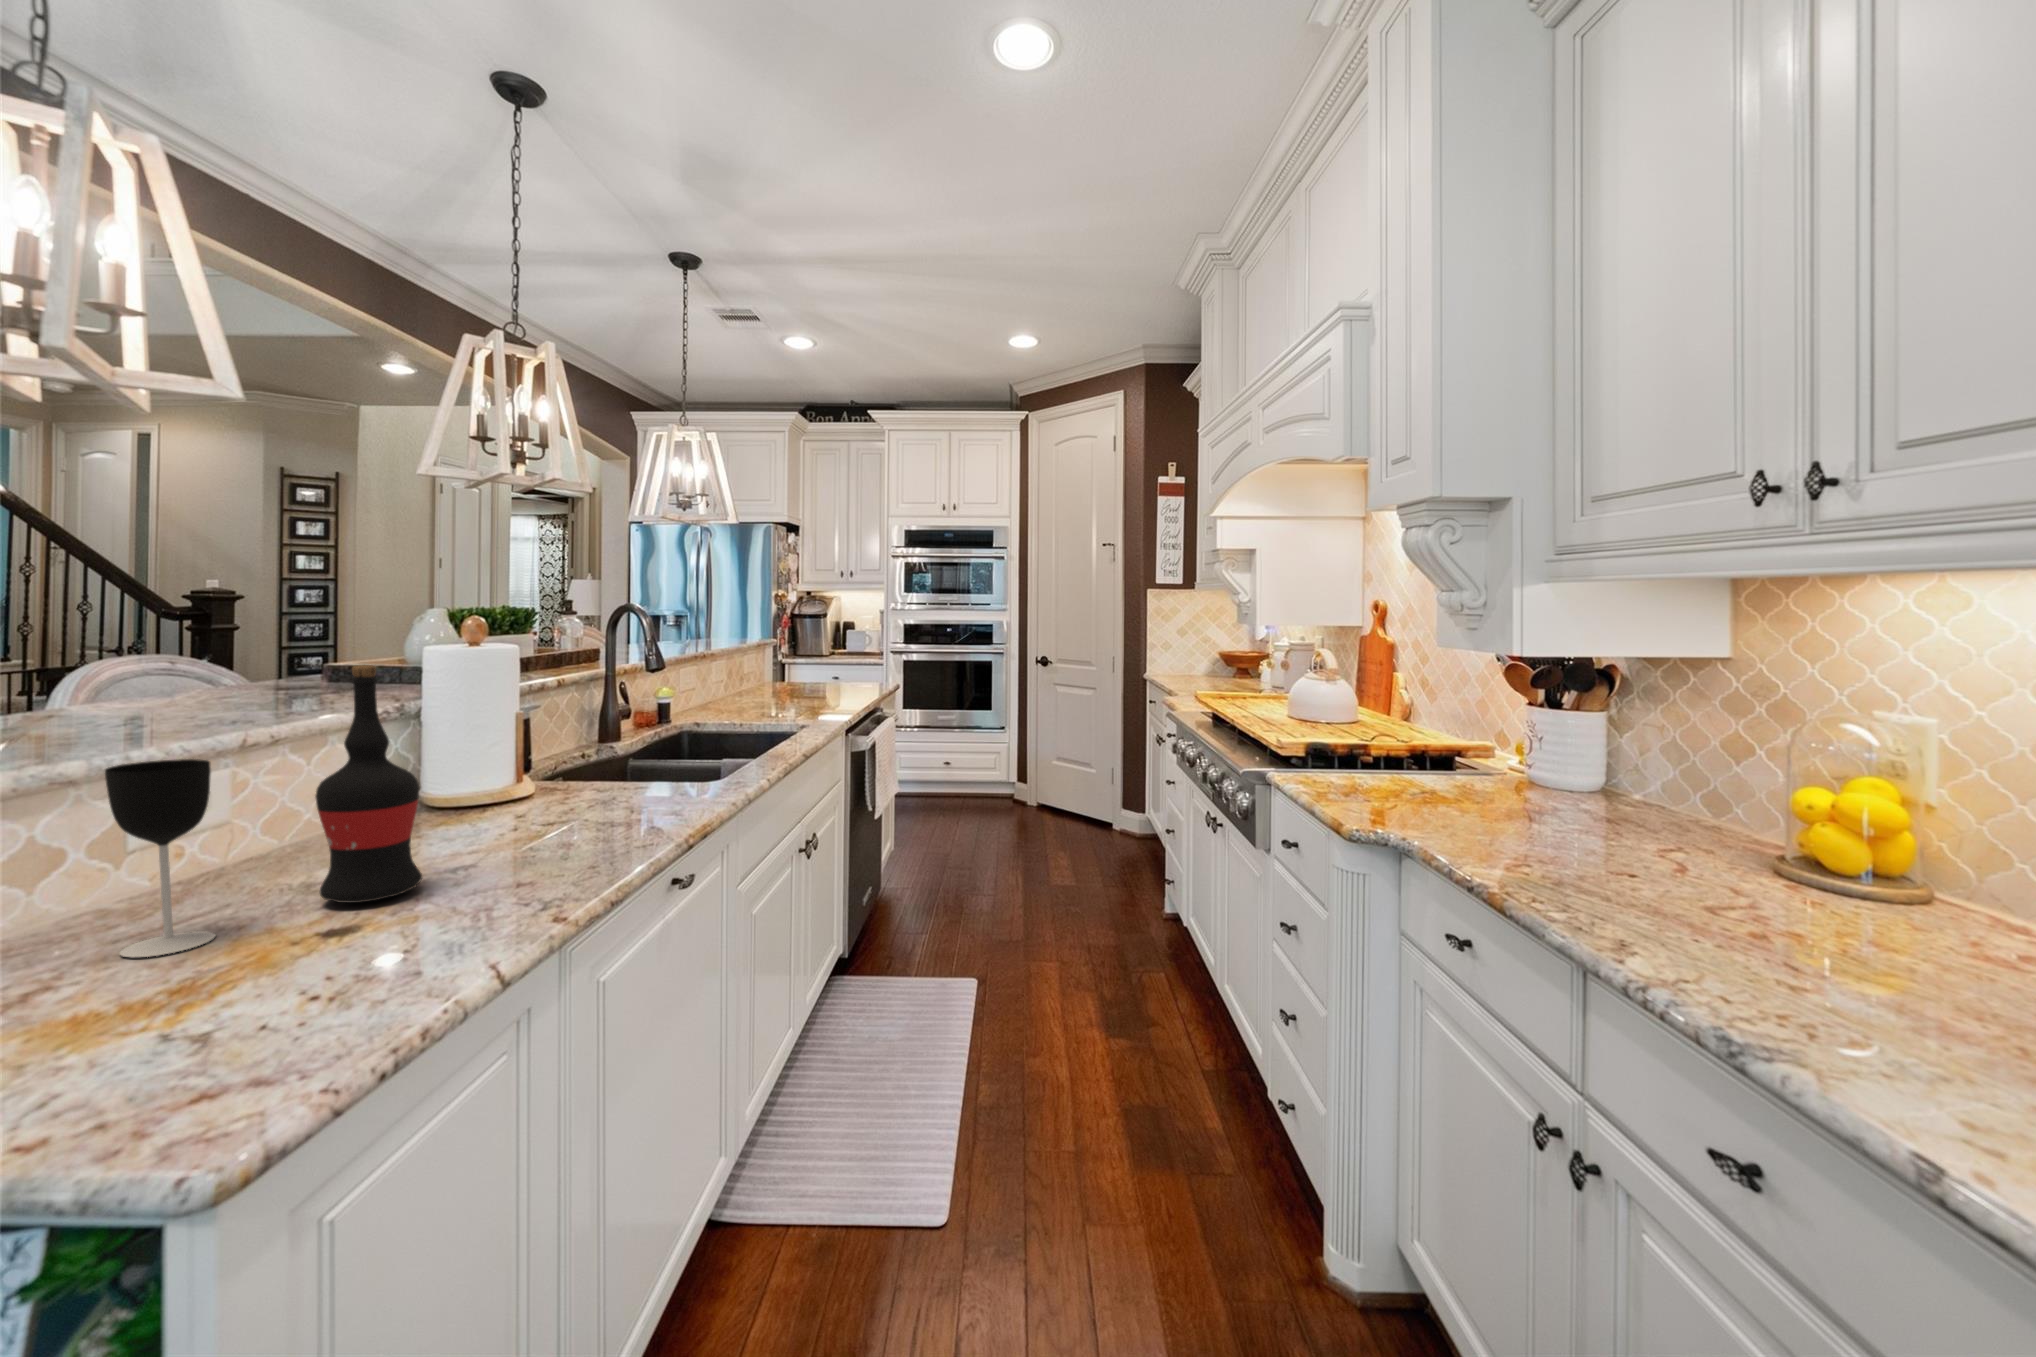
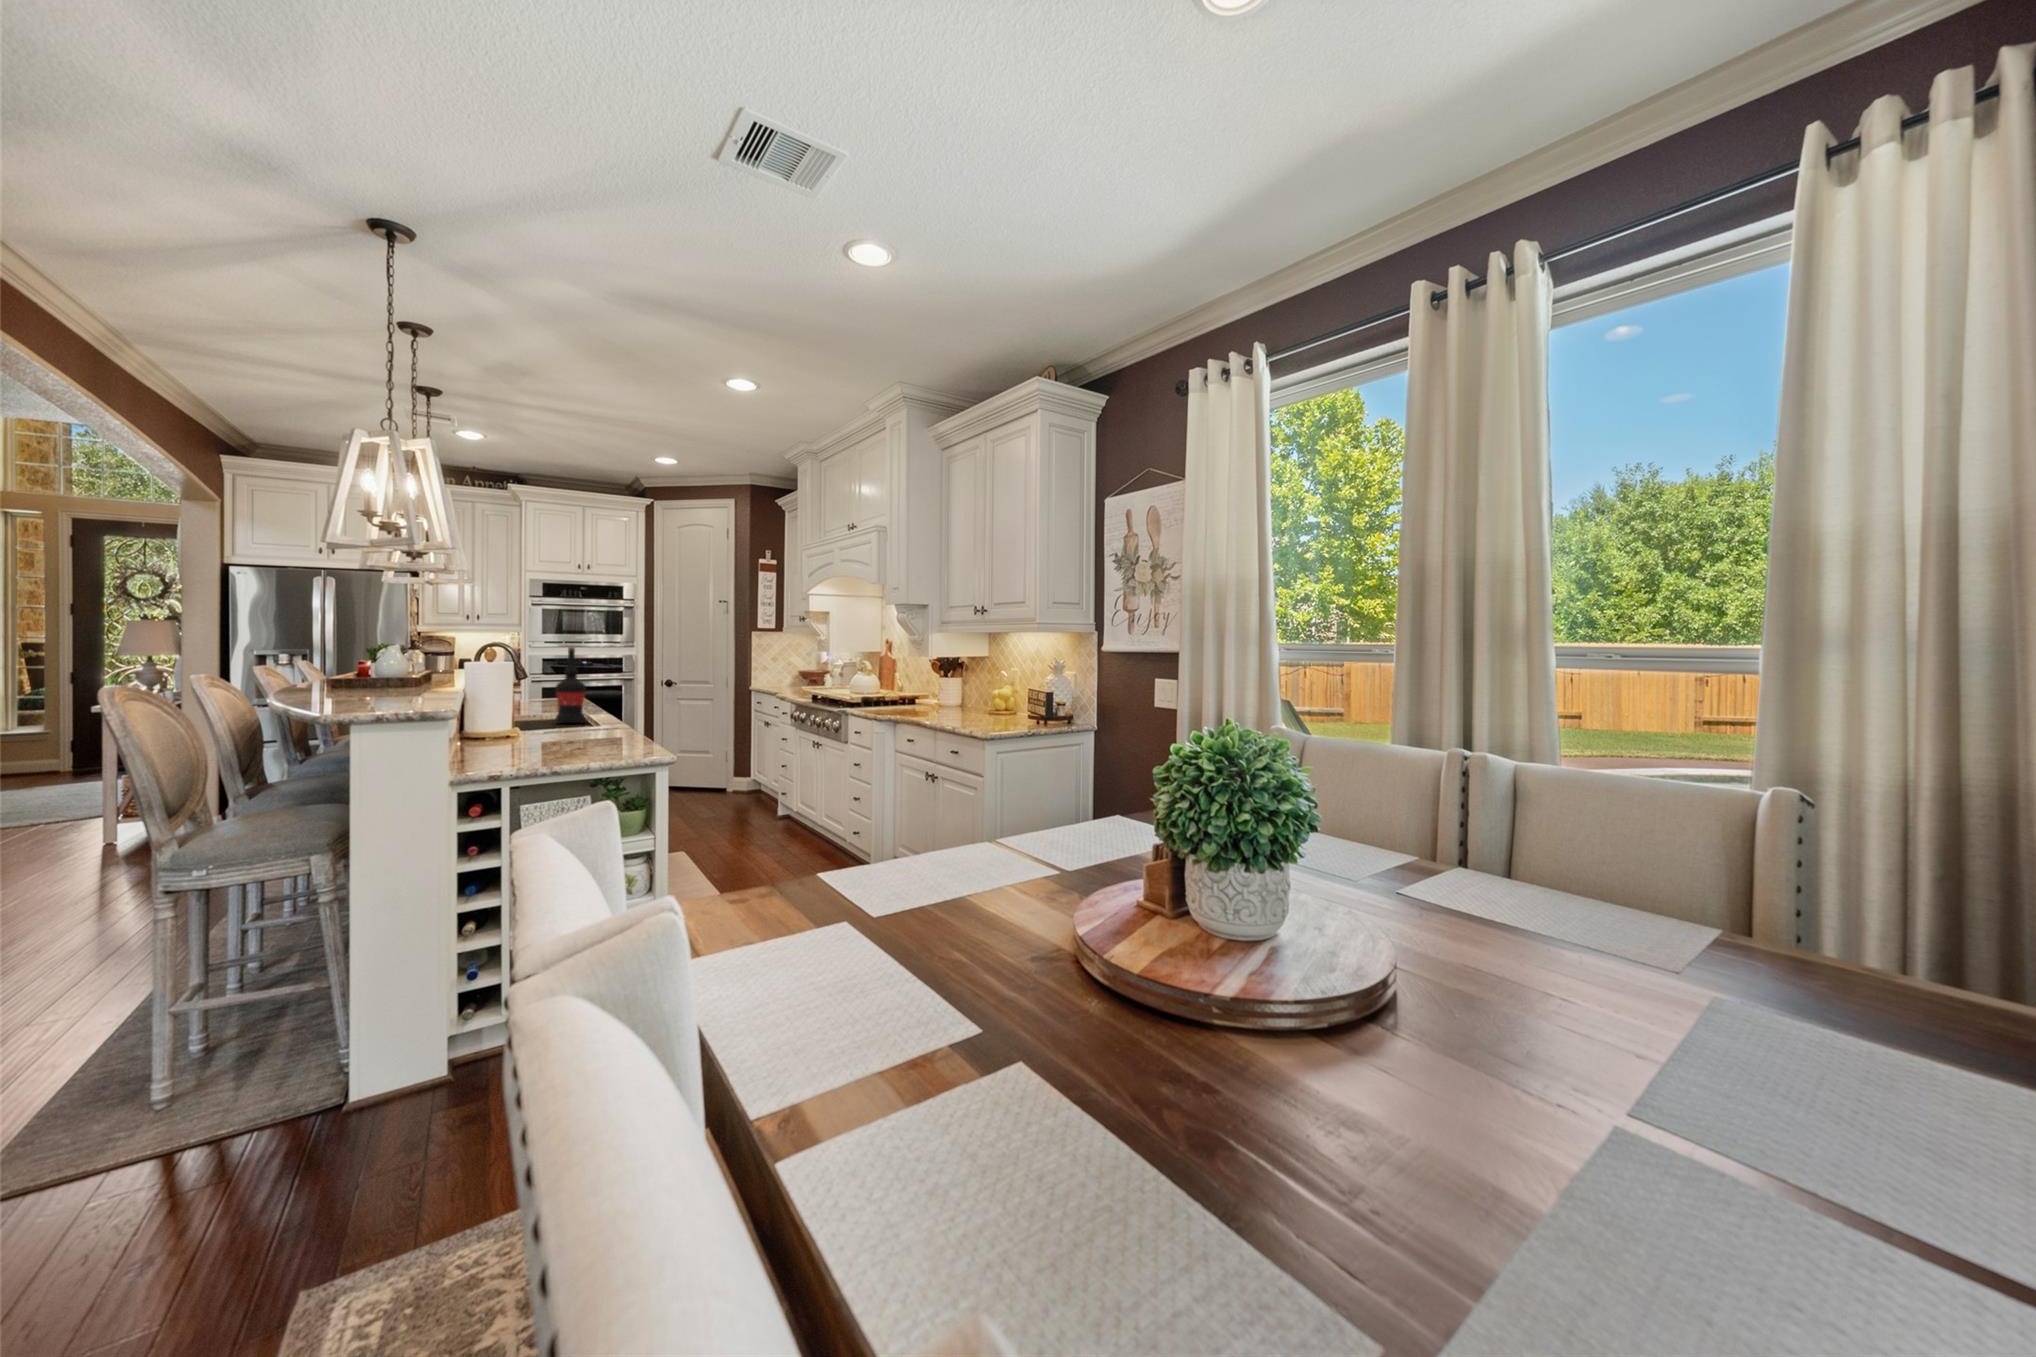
wine glass: present [105,759,215,957] -> none [528,673,555,728]

